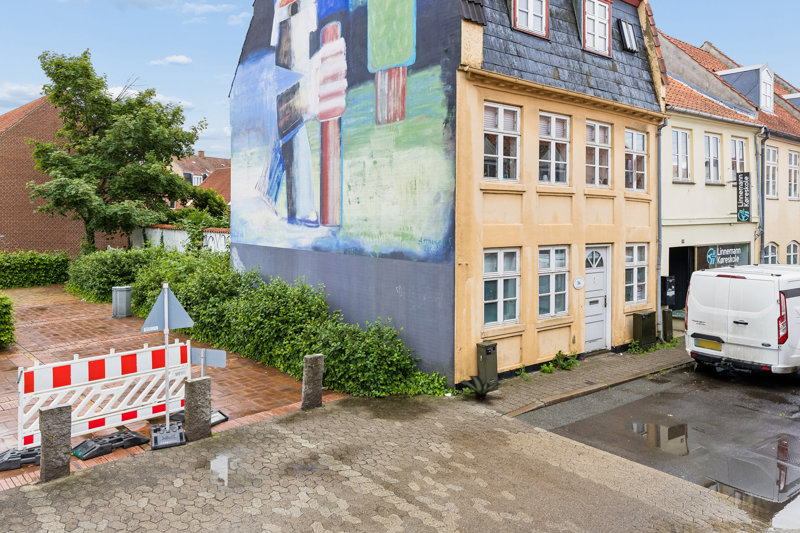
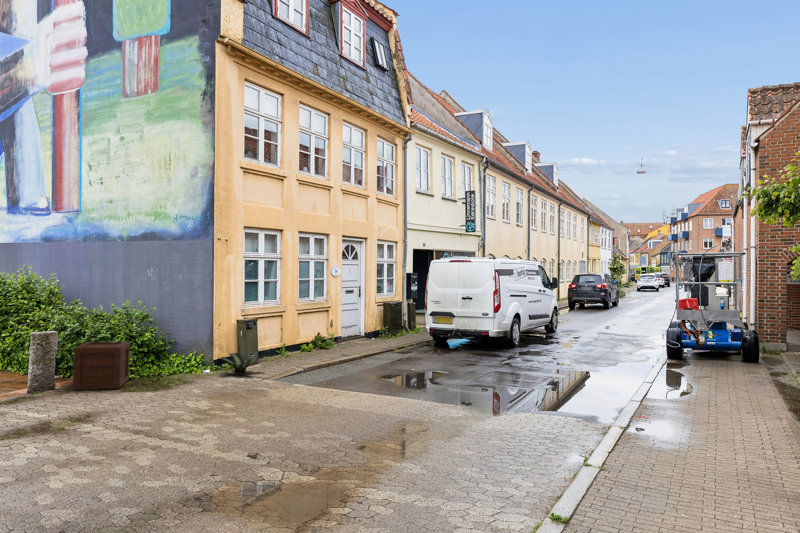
wooden crate: none [338,362,383,409] -> present [73,342,130,390]

